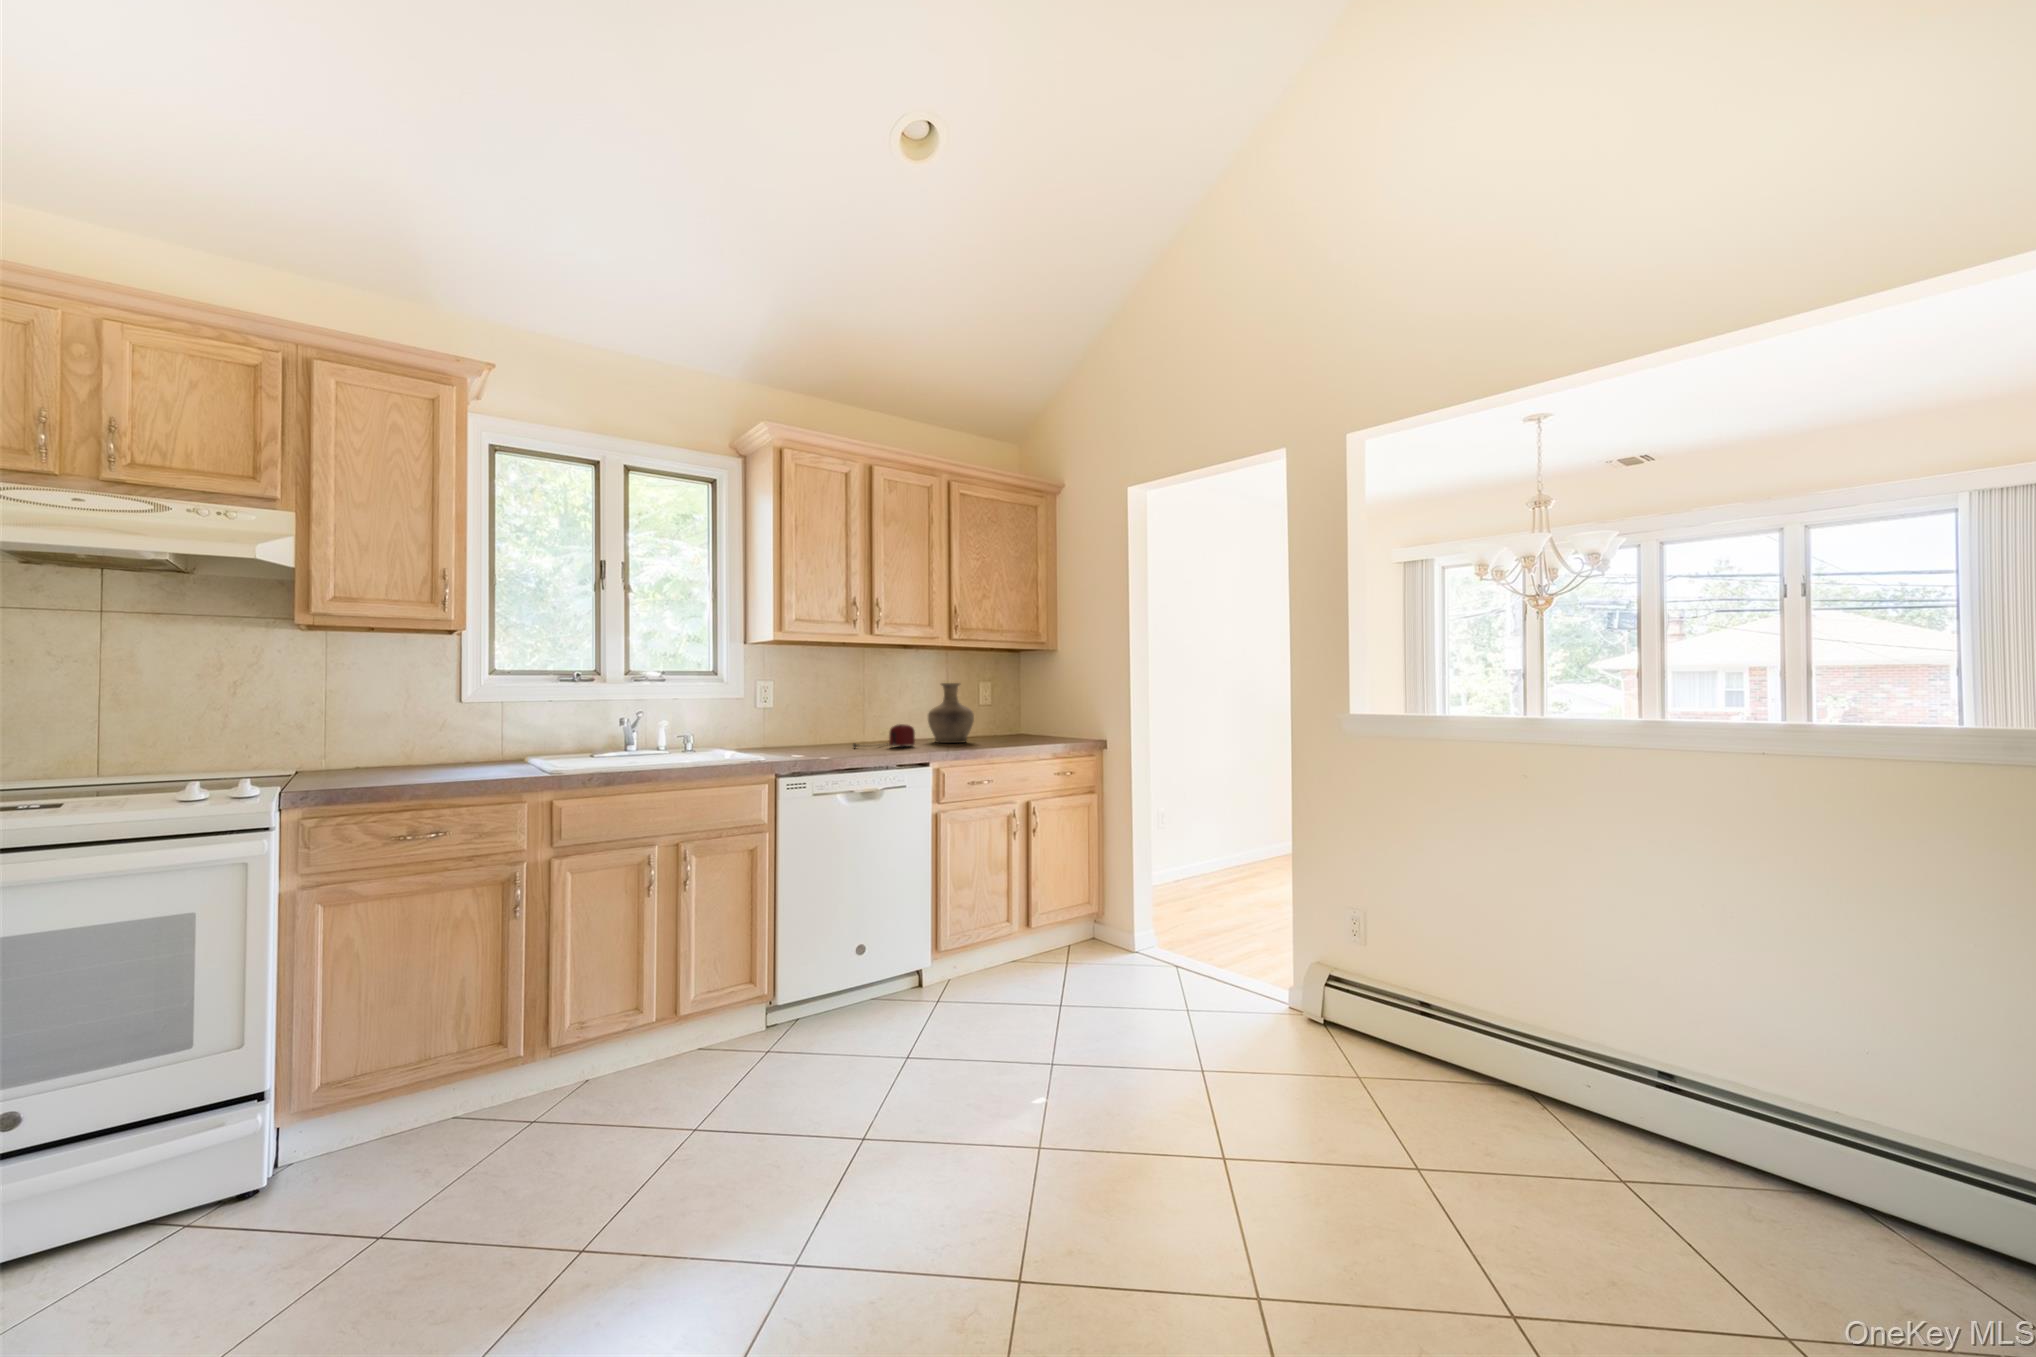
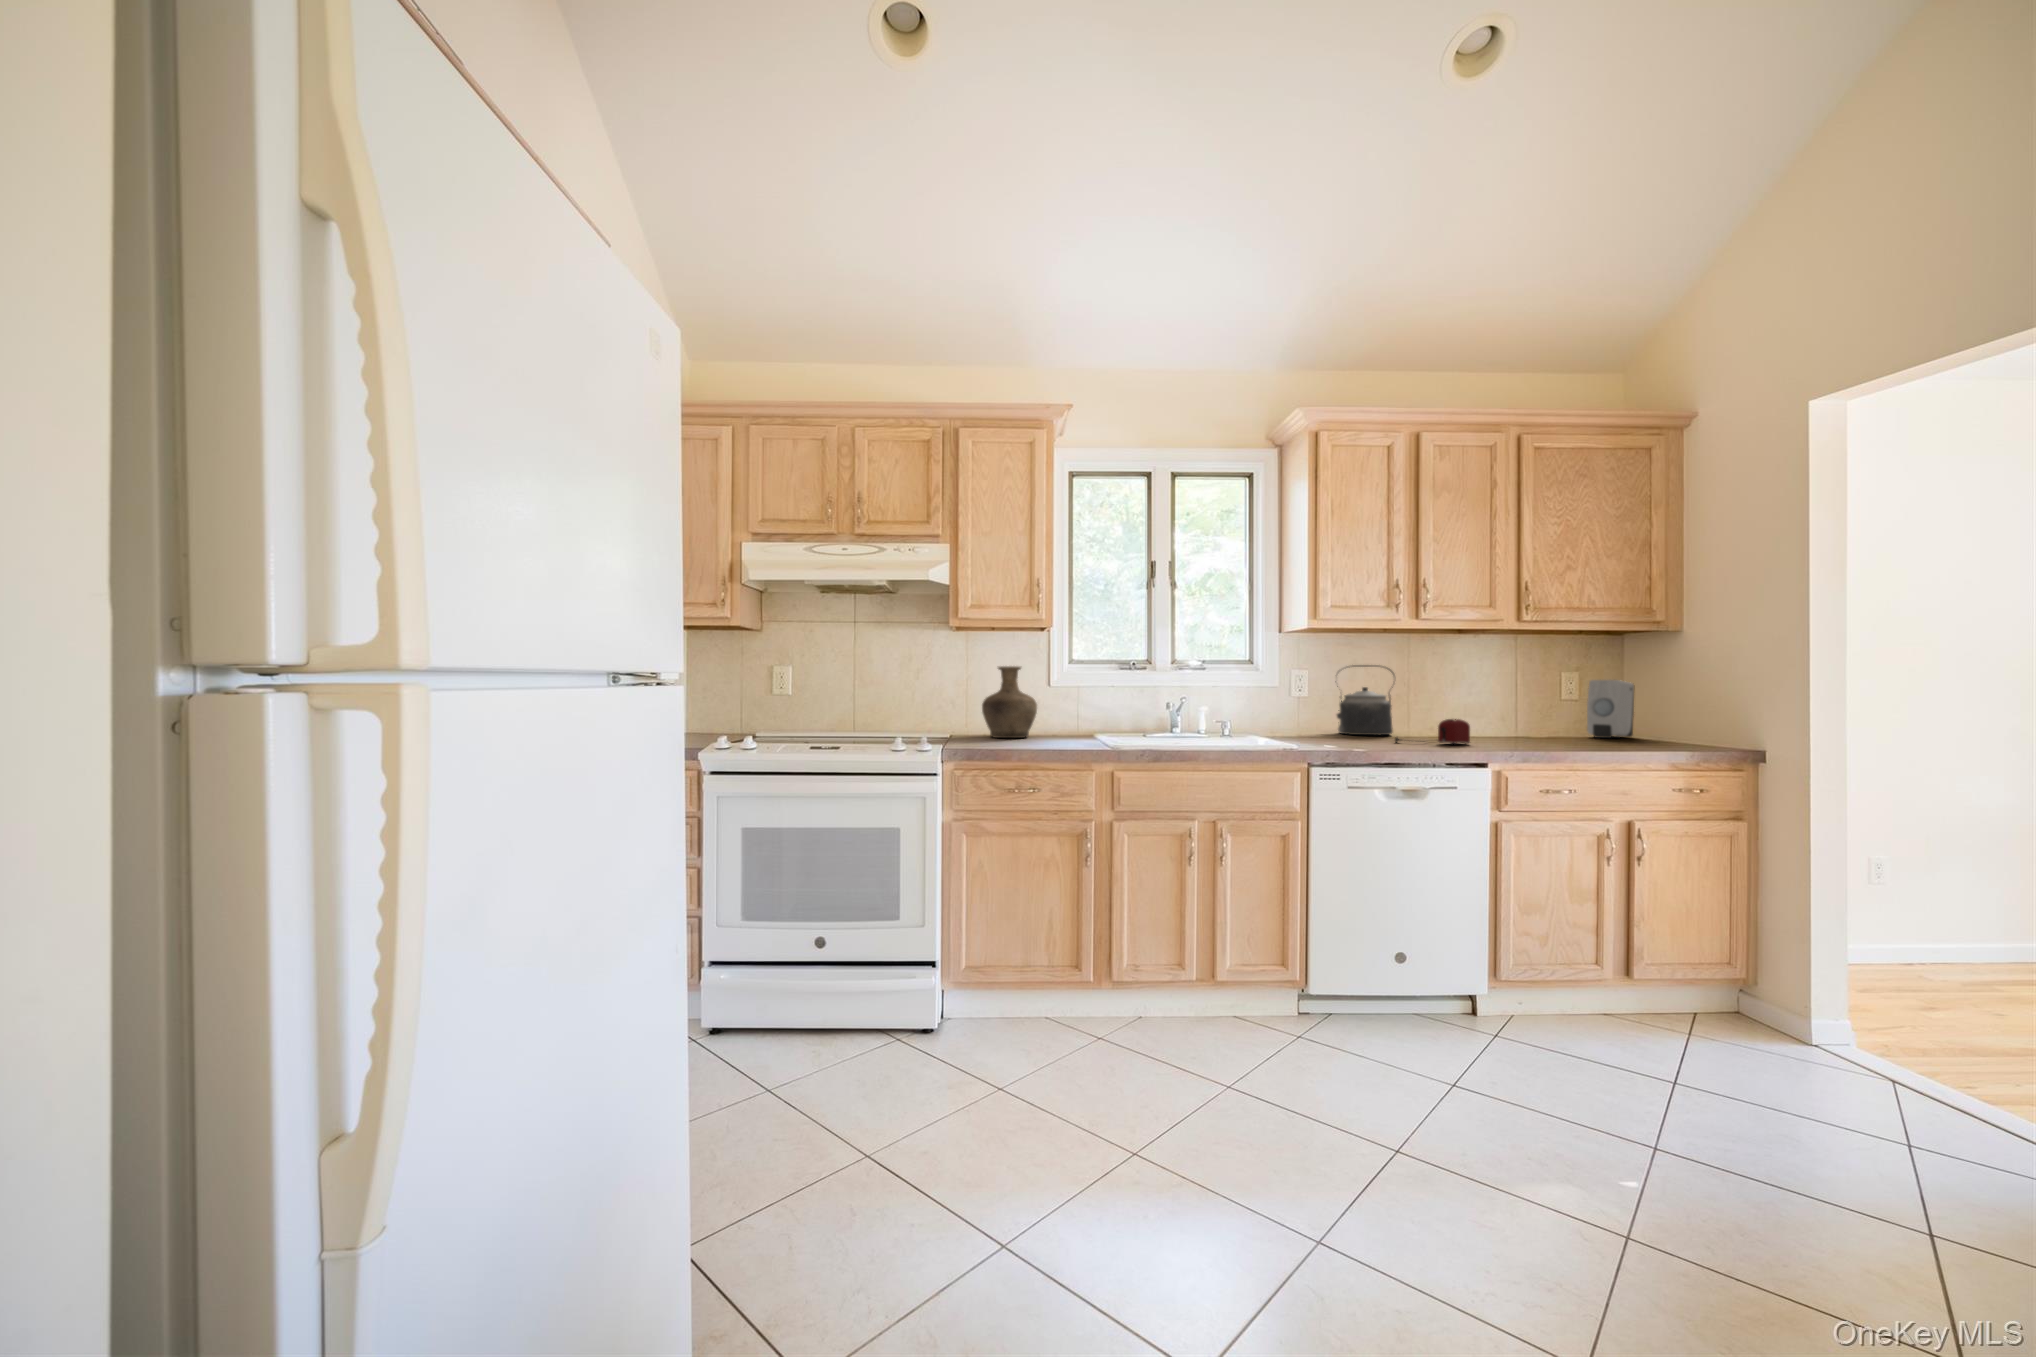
kettle: none [789,676,852,742] -> present [1337,665,1394,735]
vase: present [928,683,974,743] -> present [982,666,1037,738]
soap dispenser: none [996,688,1026,735] -> present [1587,680,1634,738]

